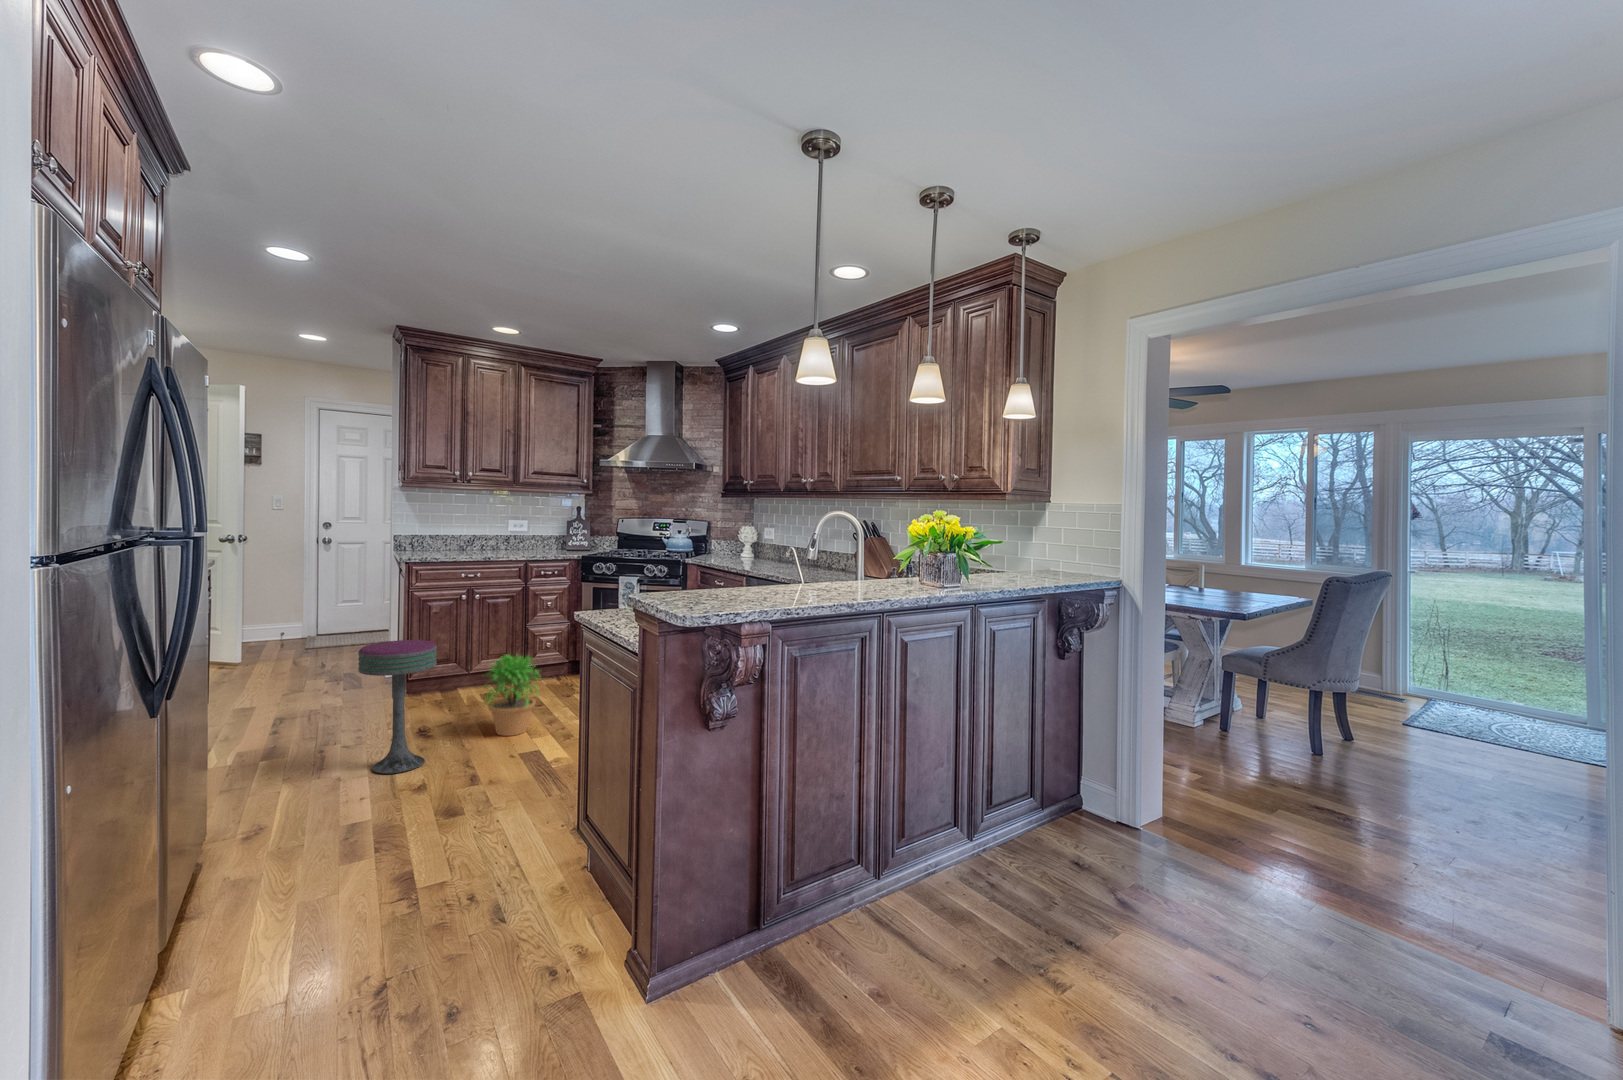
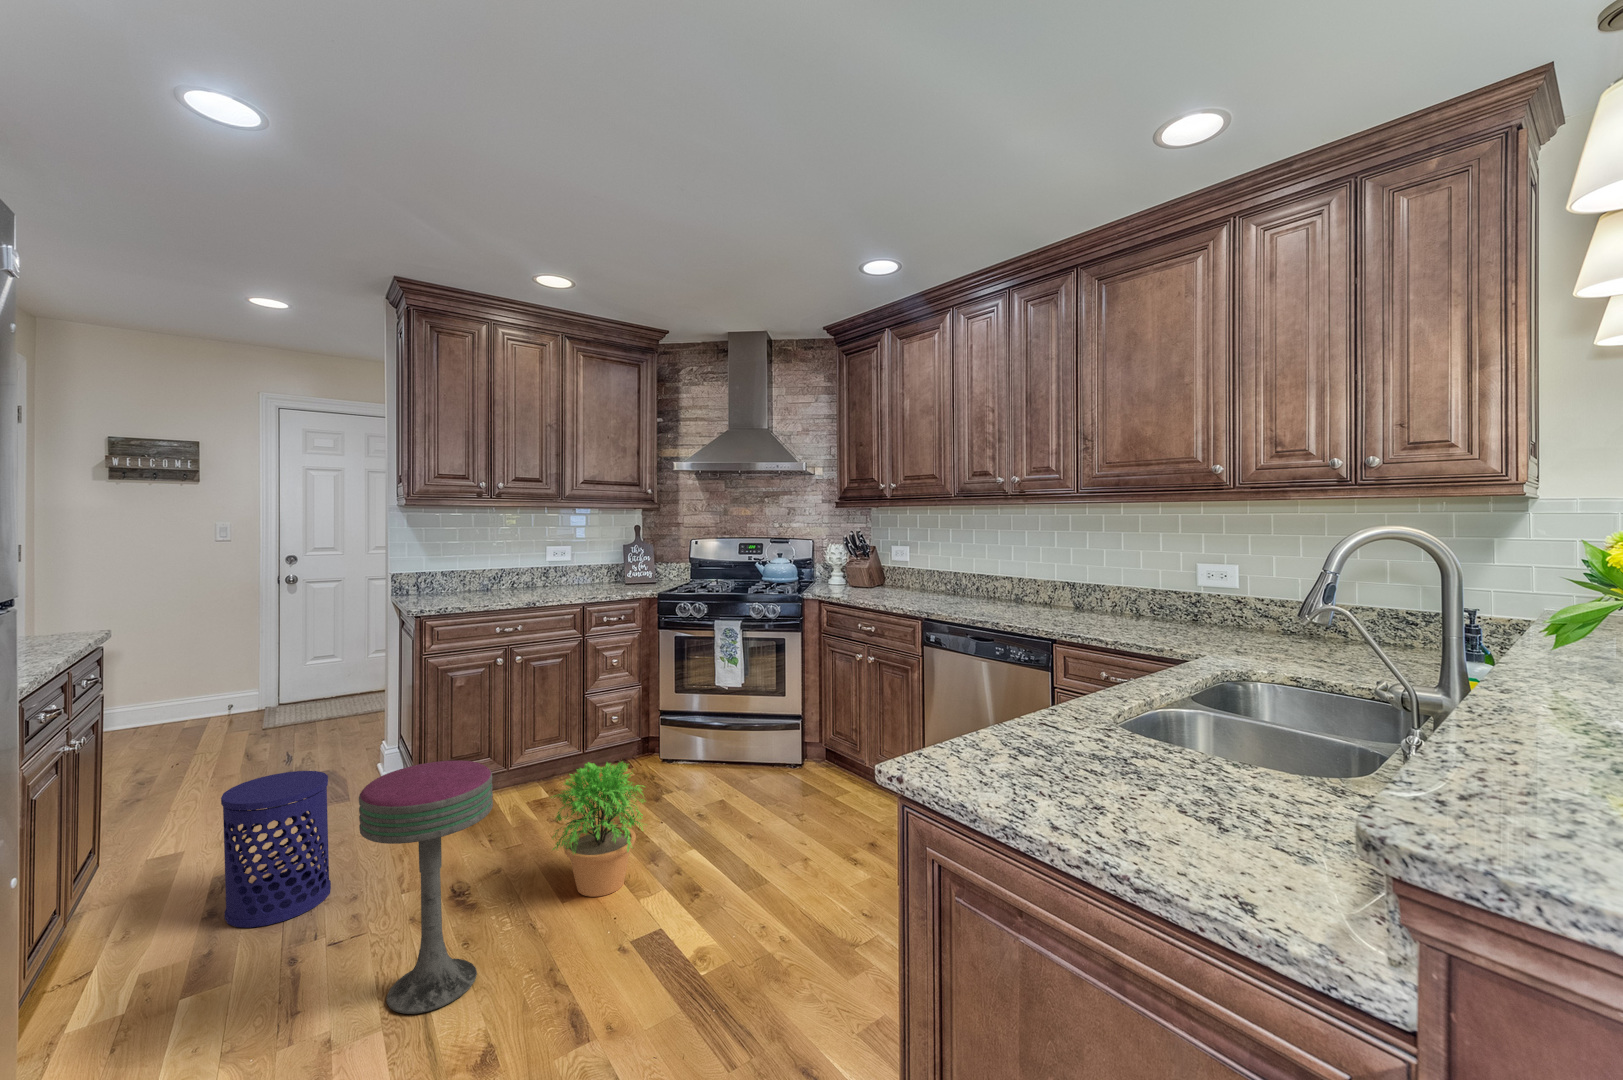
waste bin: none [279,653,344,740] -> present [221,771,331,928]

